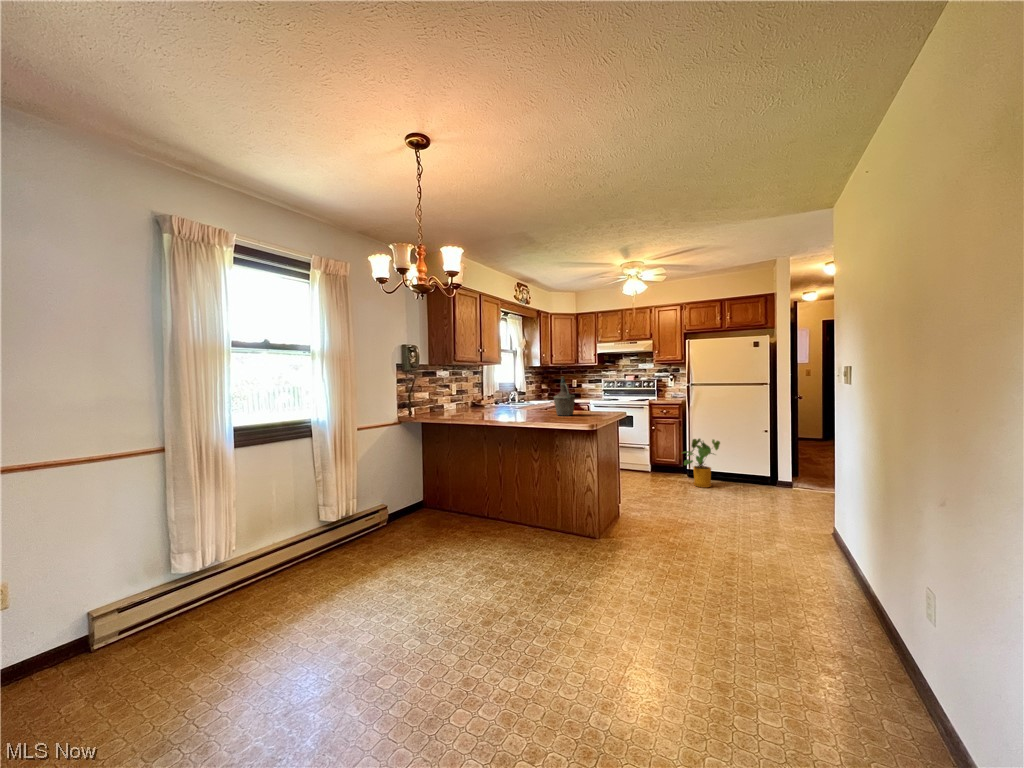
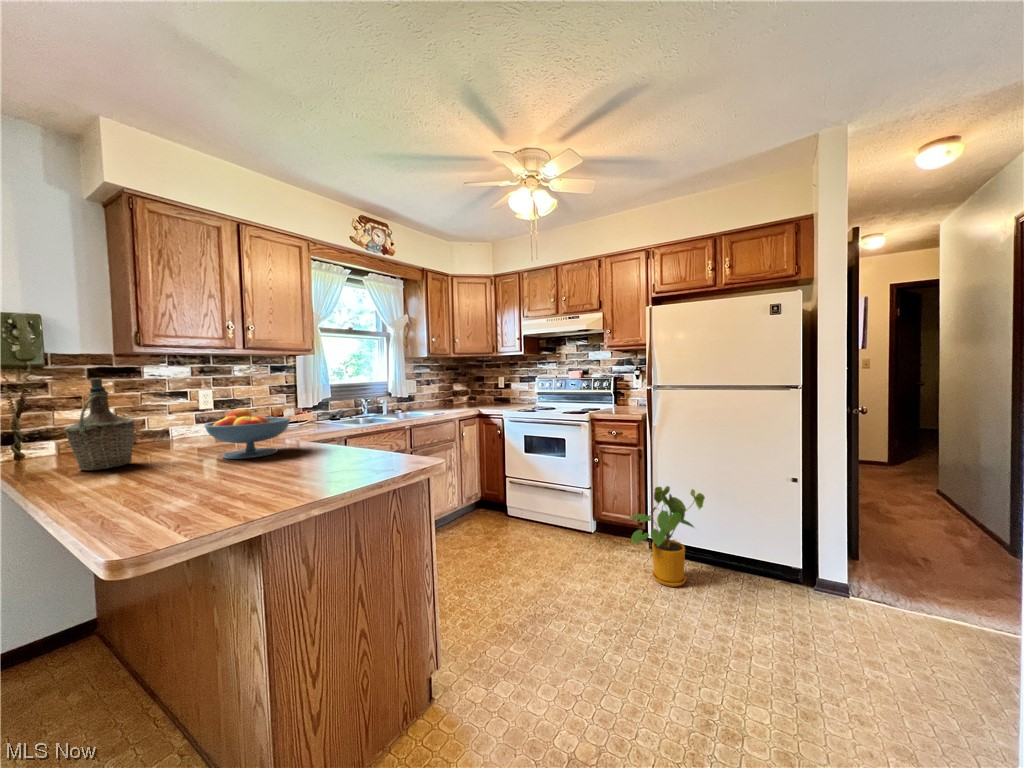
bottle: present [554,377,575,416] -> present [65,378,135,470]
fruit bowl: none [502,393,536,415] -> present [204,409,290,459]

